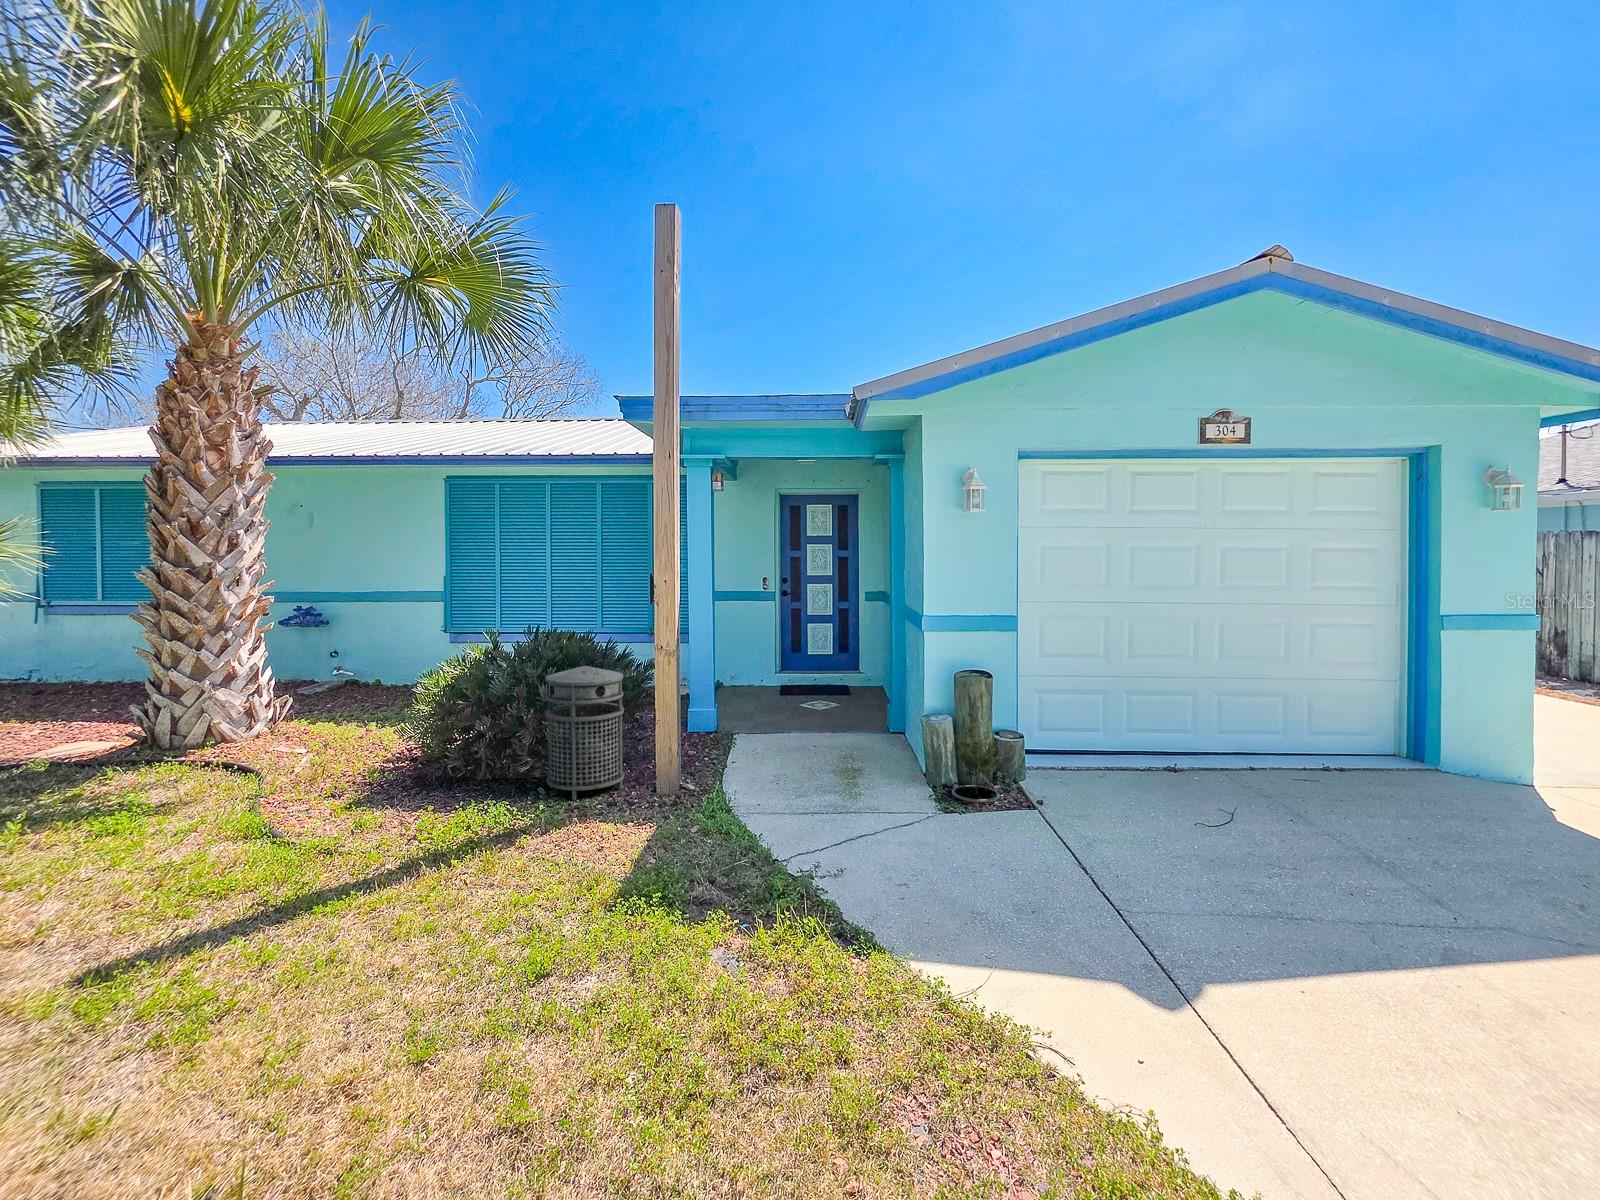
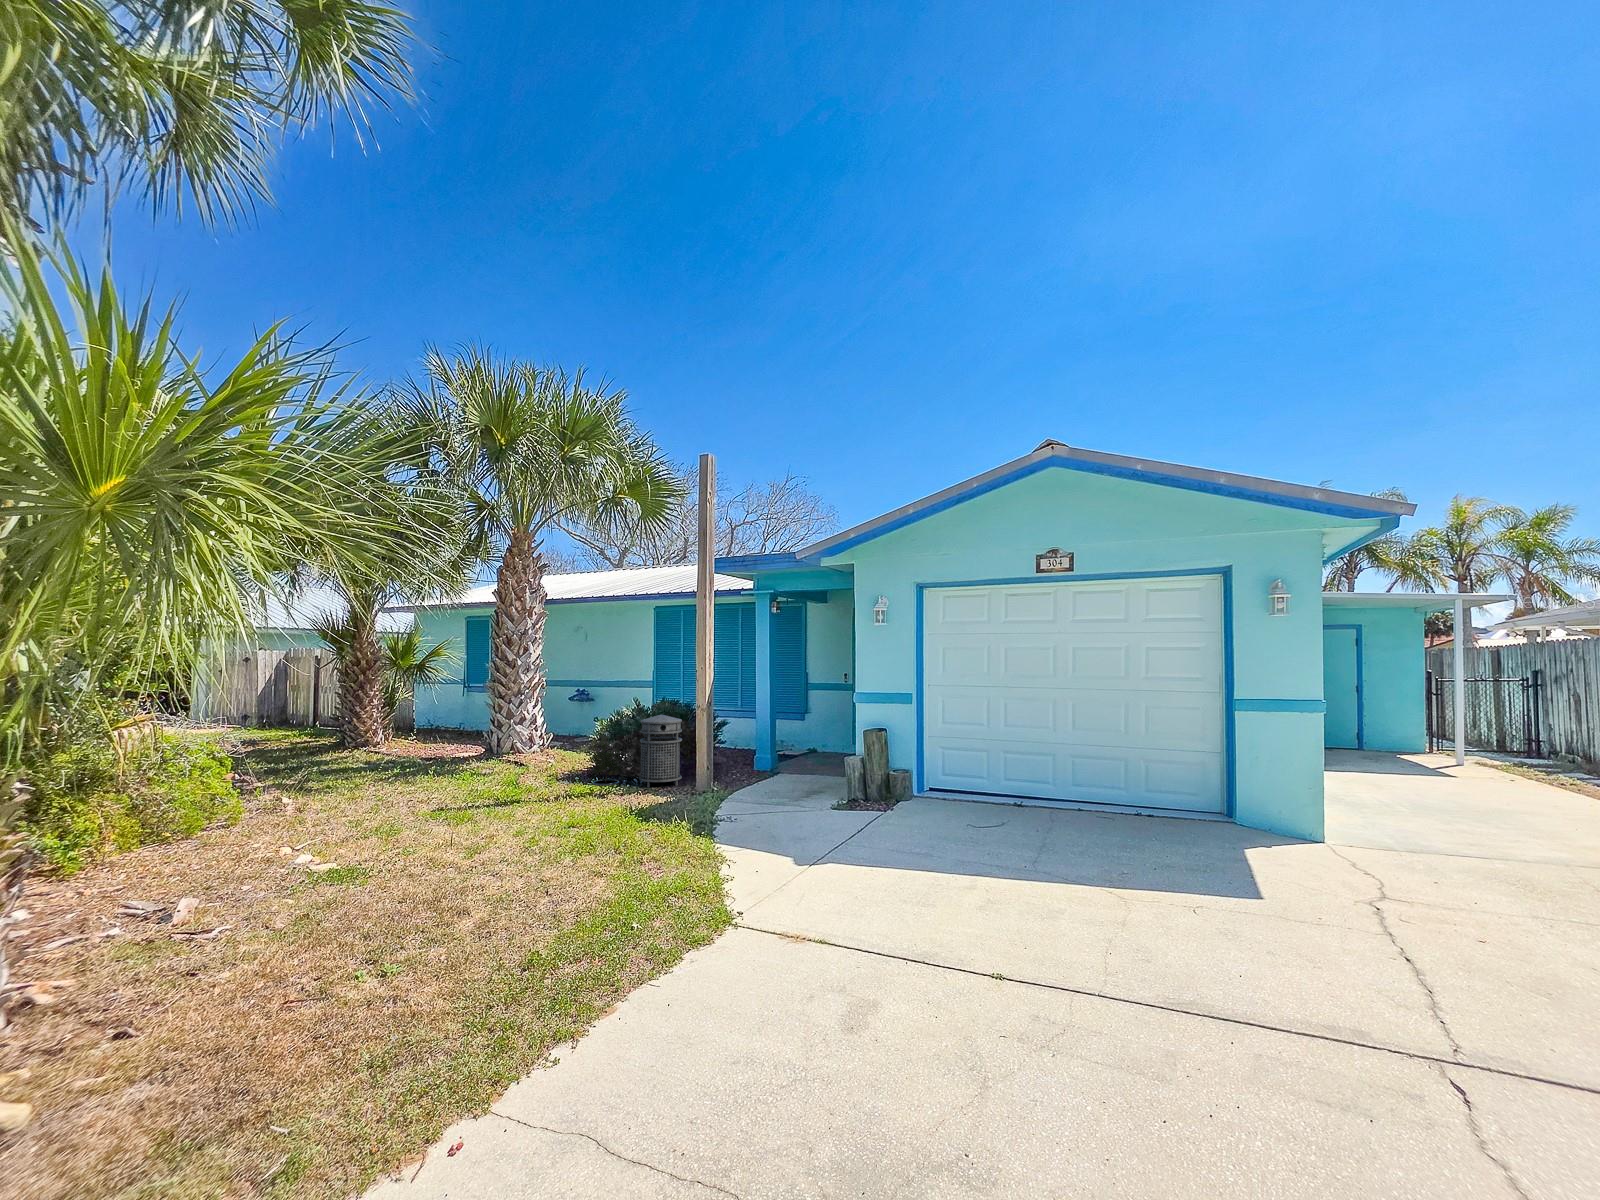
potted tree: present [952,715,1001,803] -> present [592,740,620,786]

